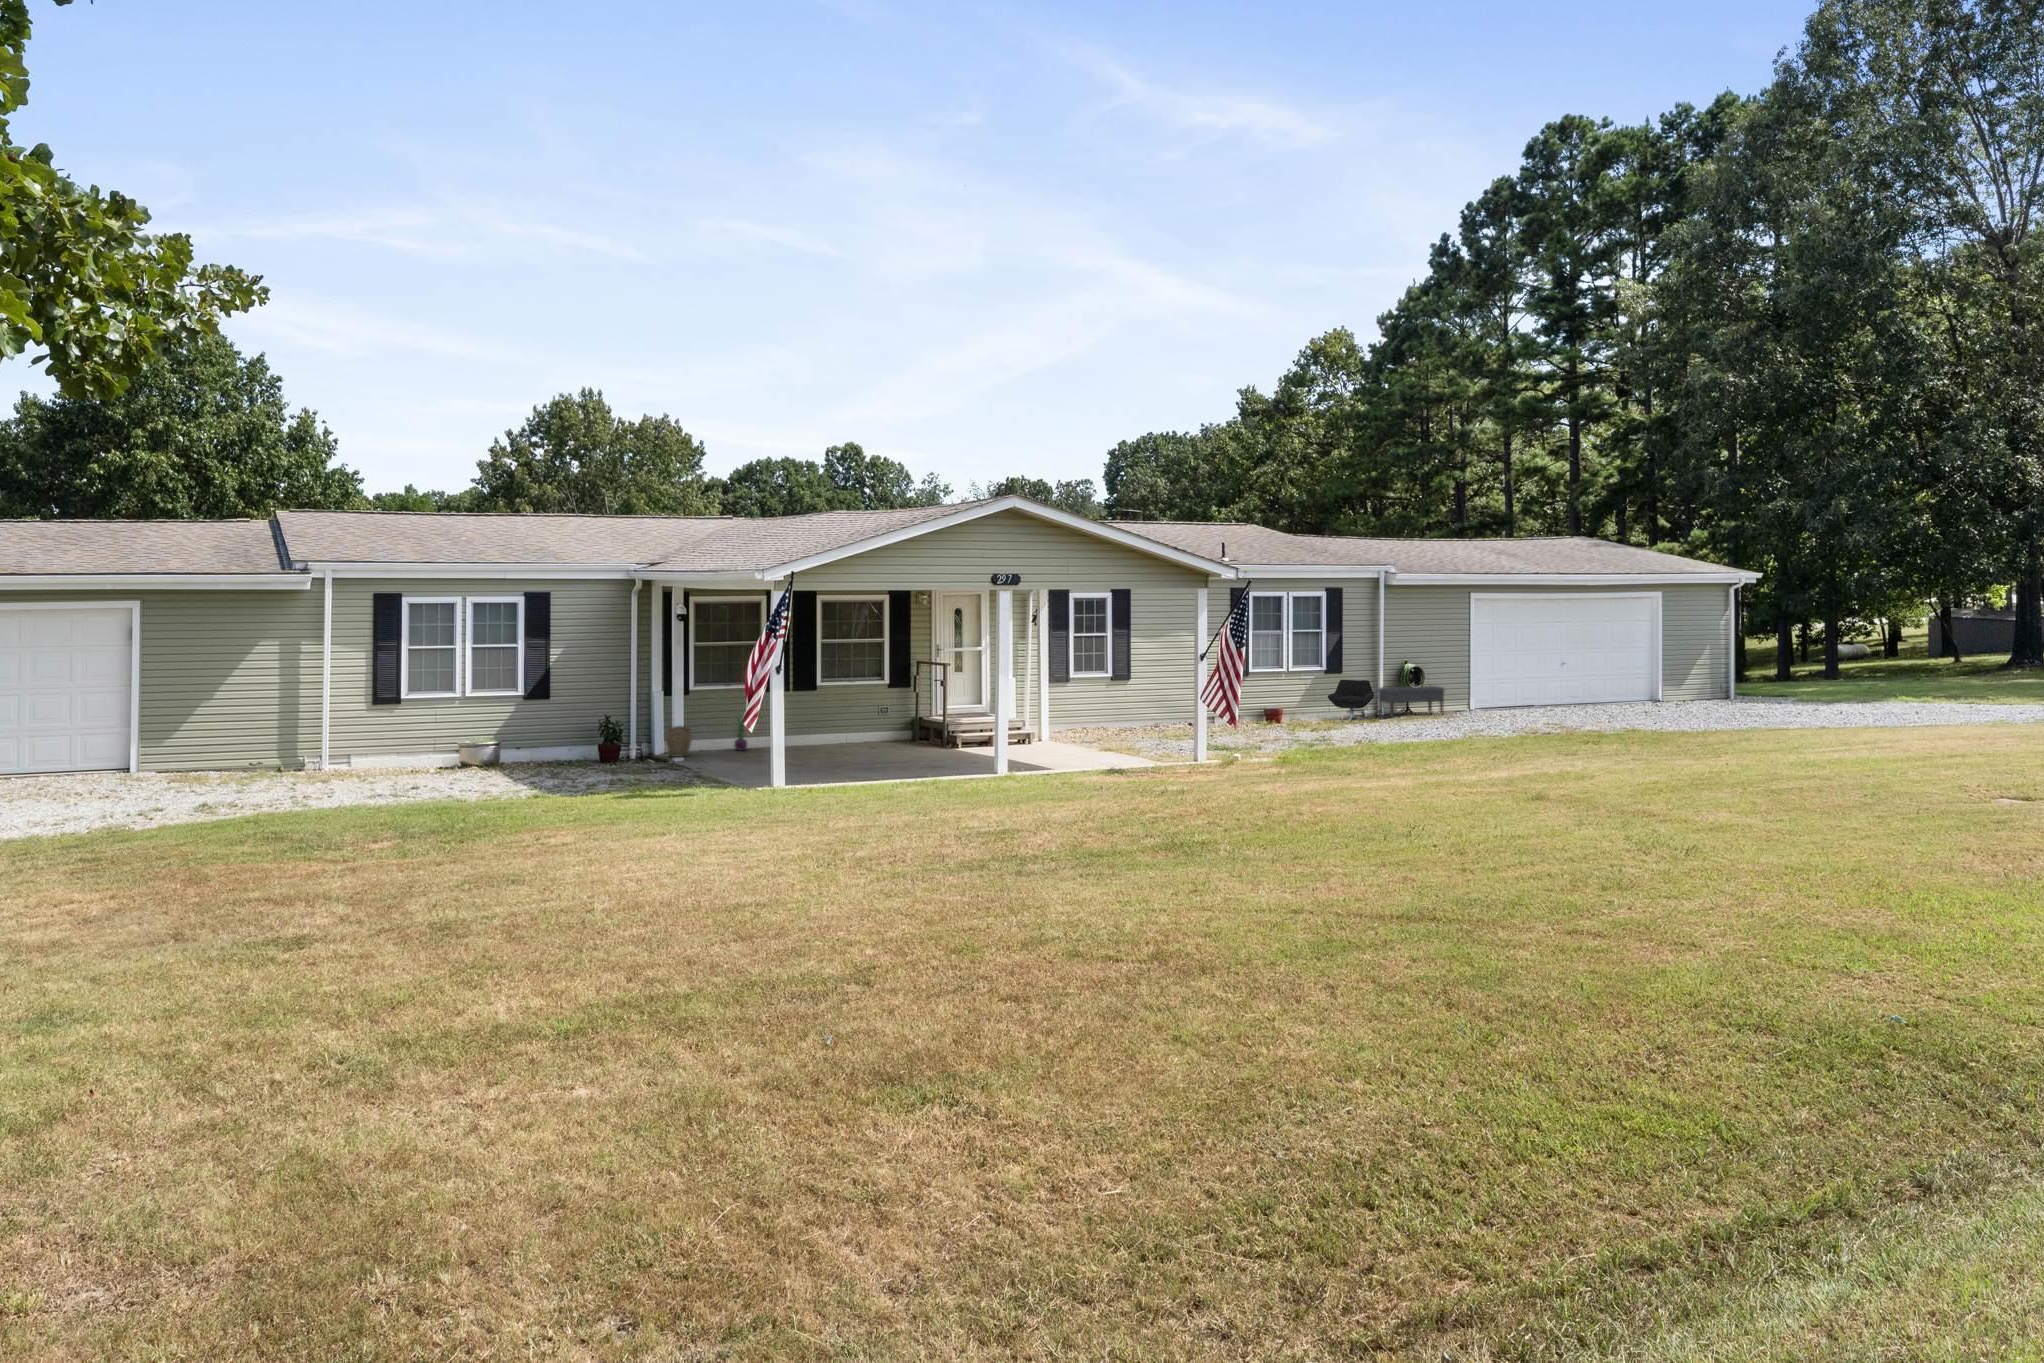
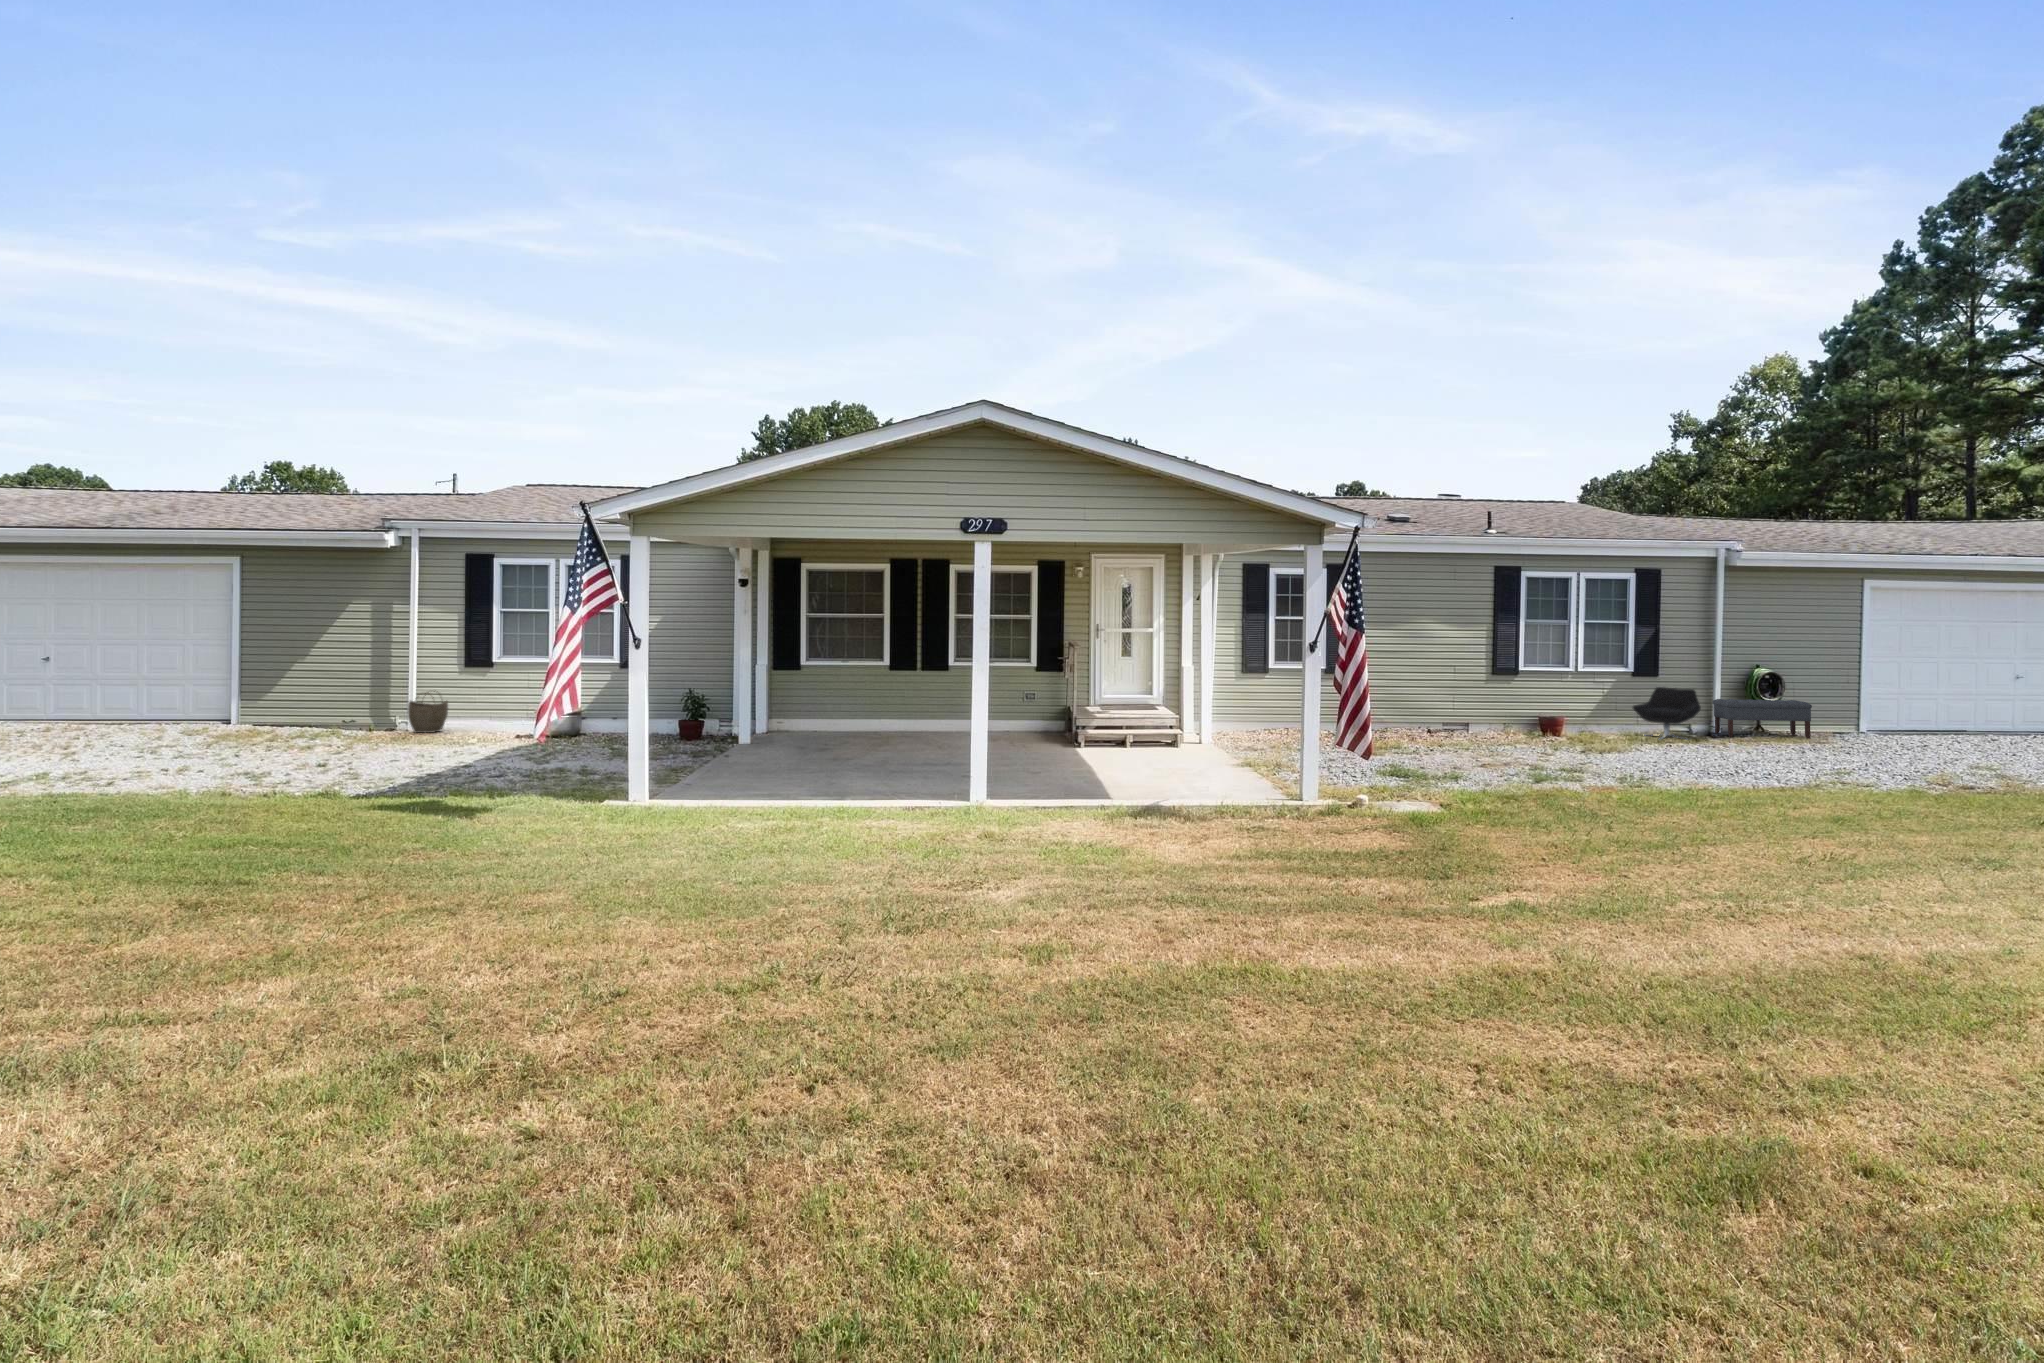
decorative plant: present [728,716,747,751] -> none [831,691,876,732]
woven basket: present [666,721,692,757] -> present [408,691,448,733]

